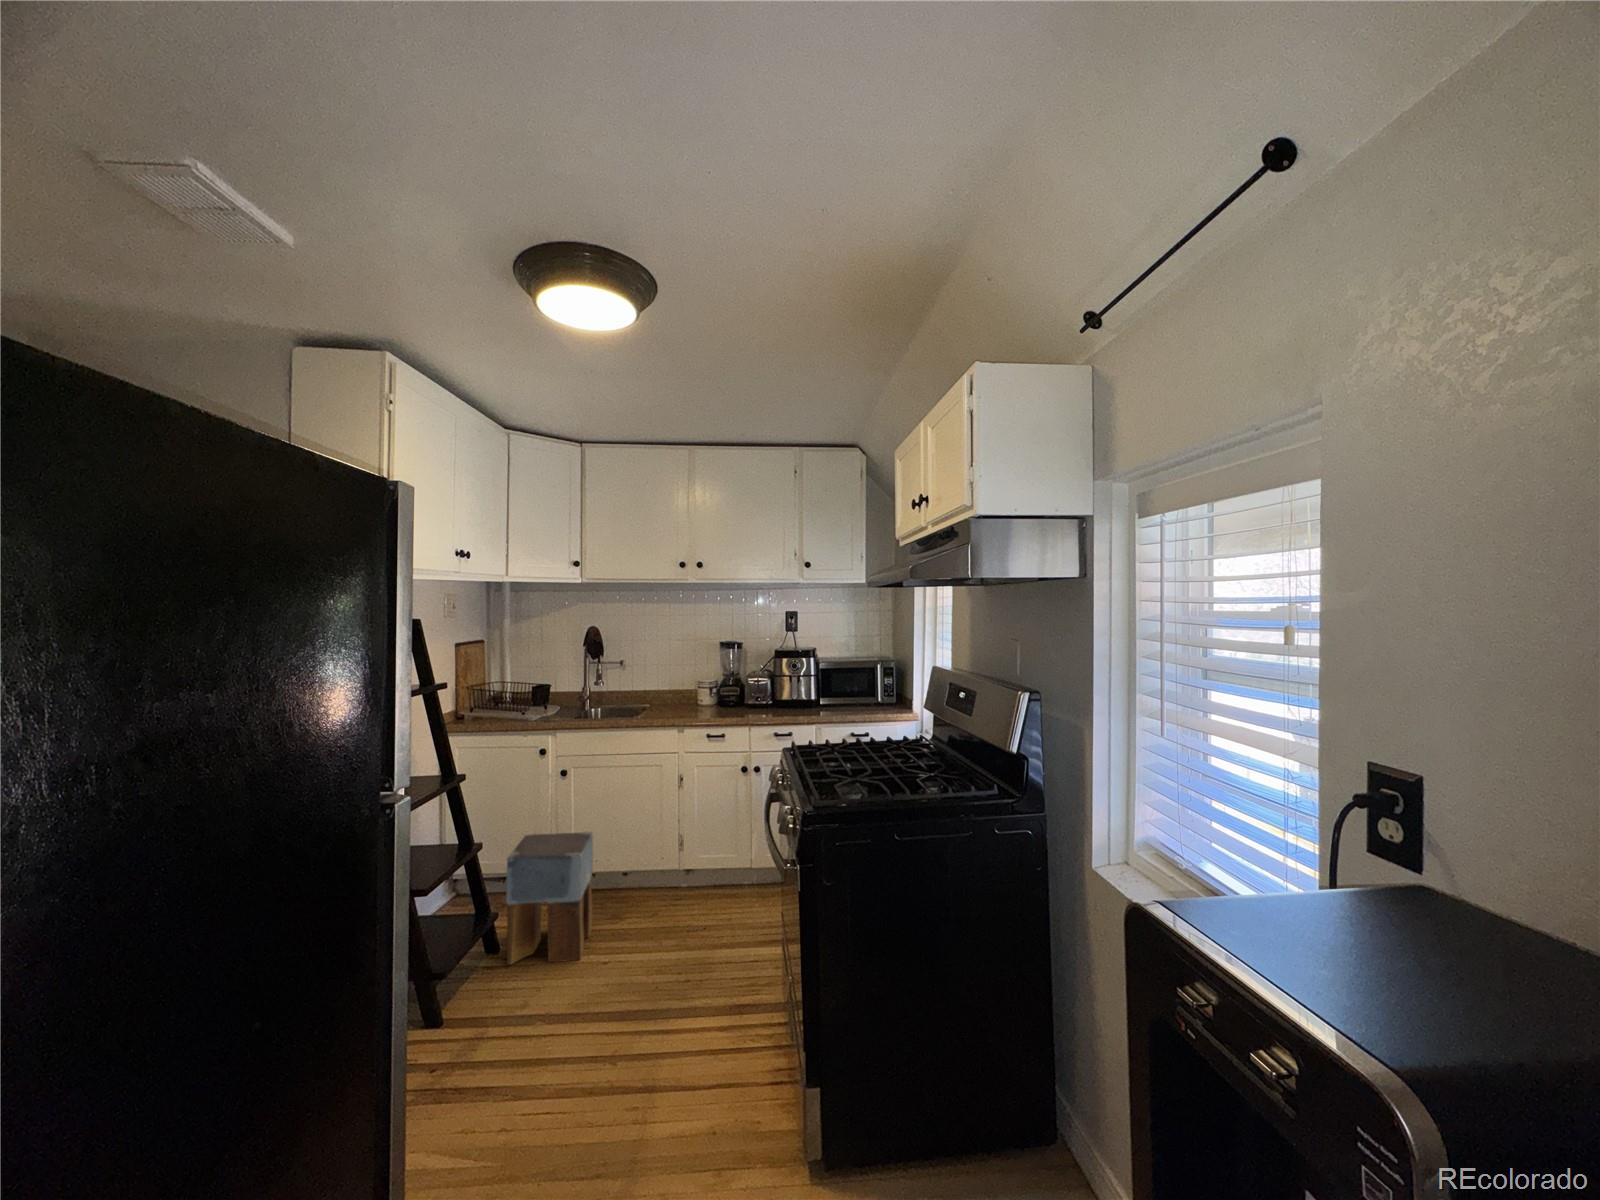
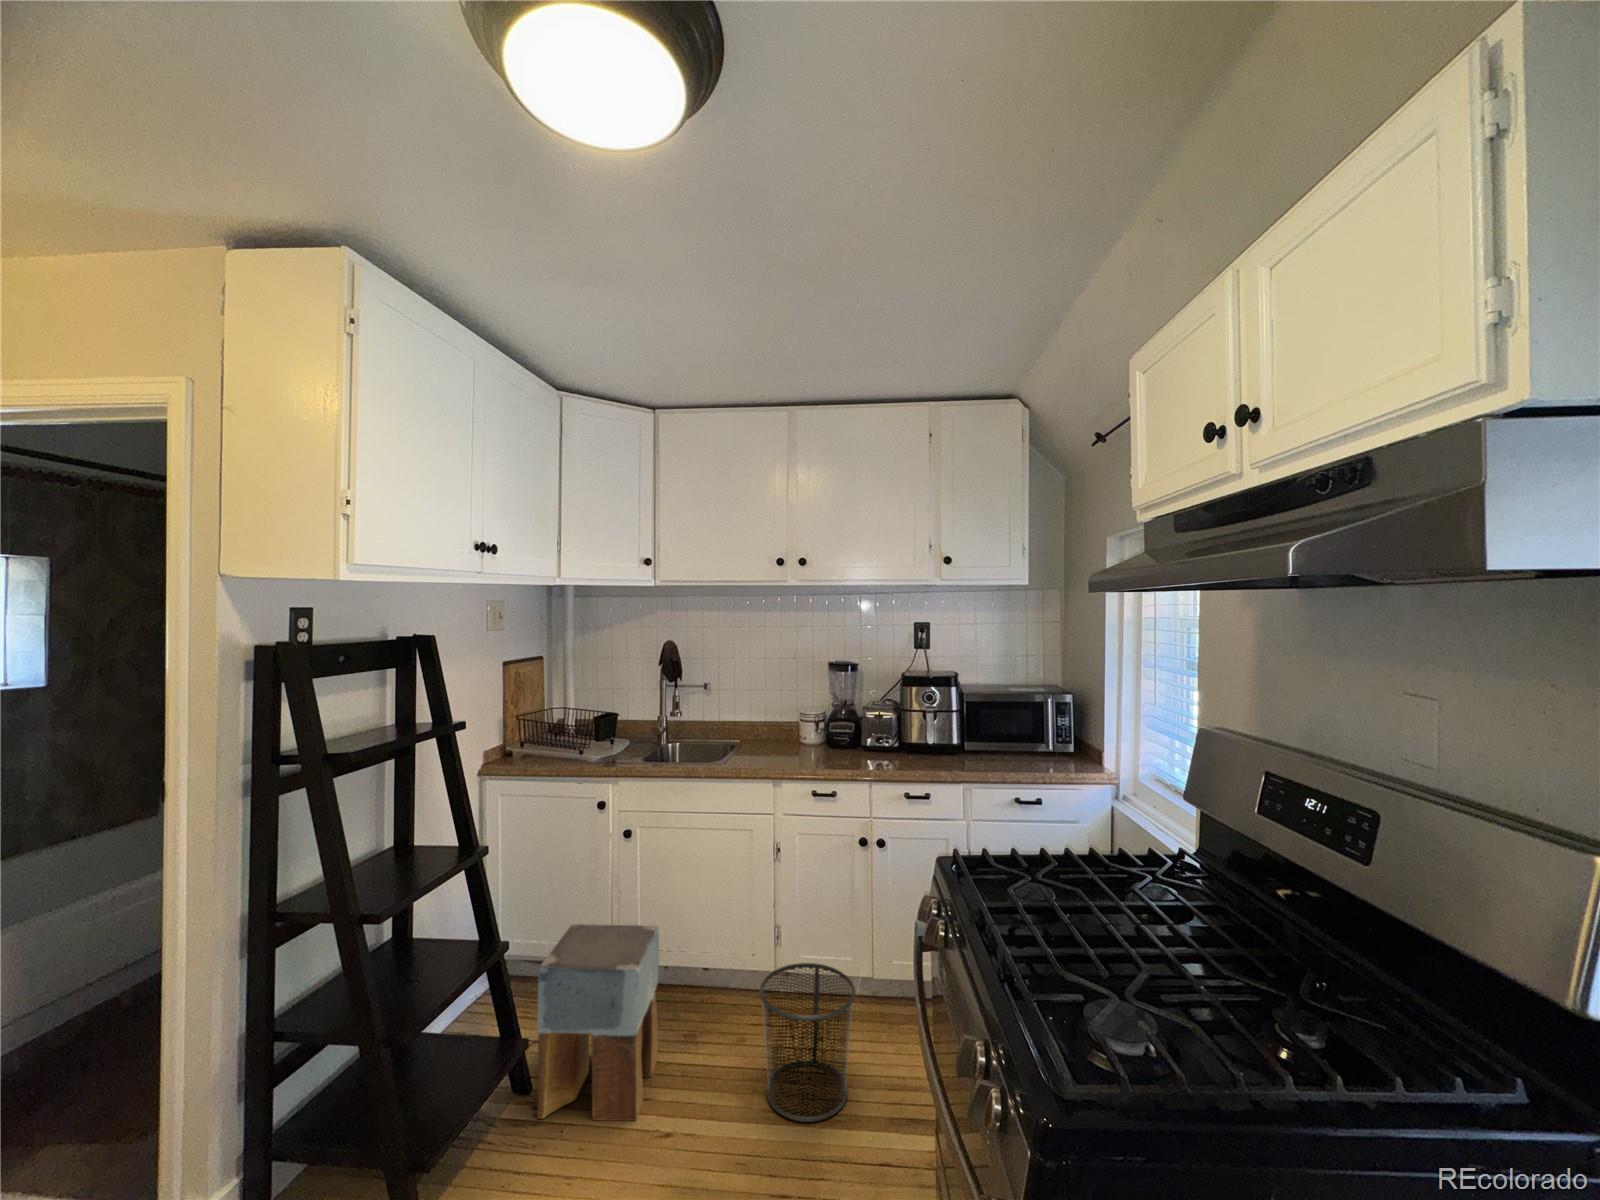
waste bin: none [668,852,736,950] -> present [759,963,856,1122]

